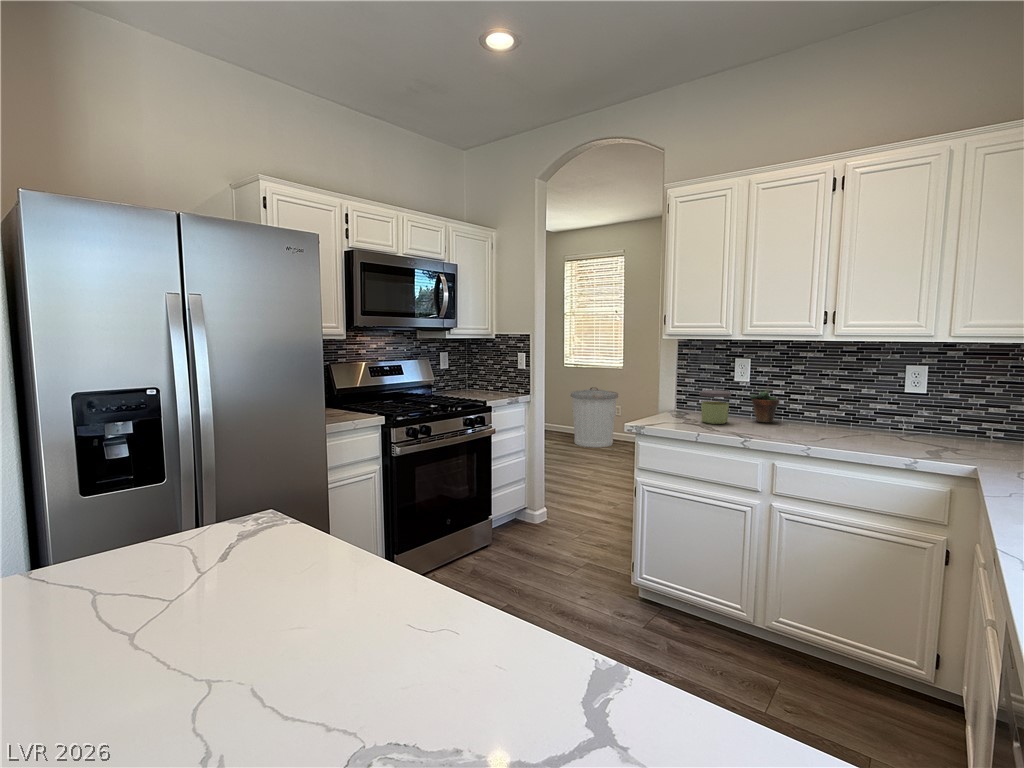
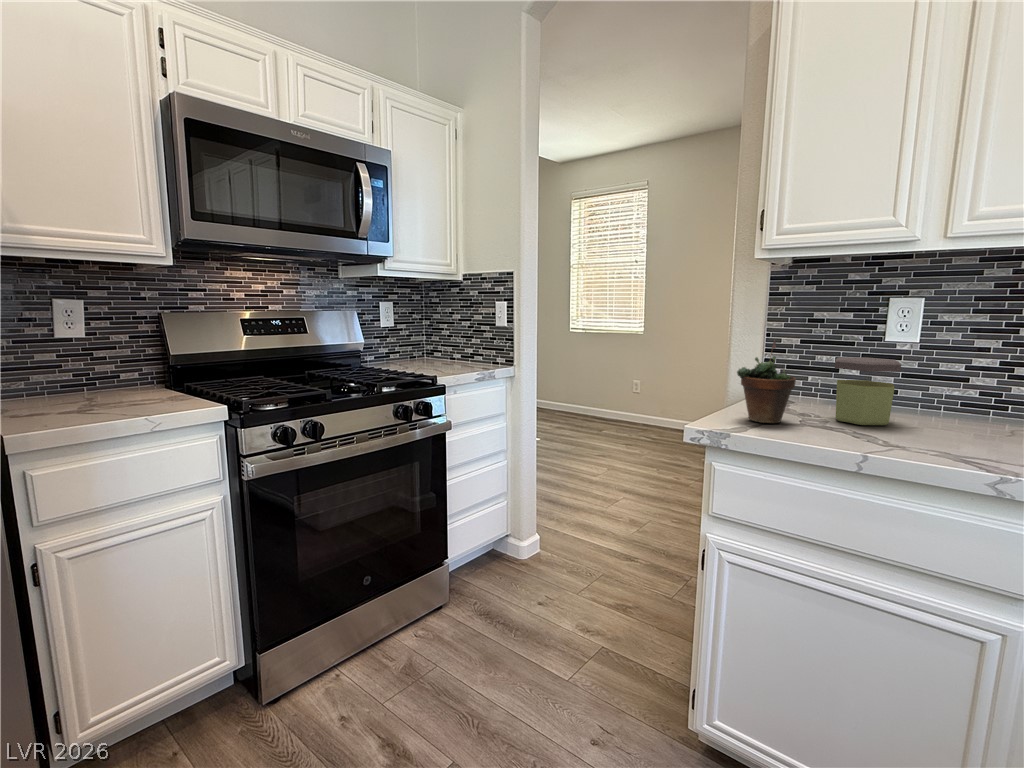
succulent plant: present [750,382,779,422] -> present [737,340,796,423]
trash can: present [570,387,618,447] -> none [577,358,639,435]

